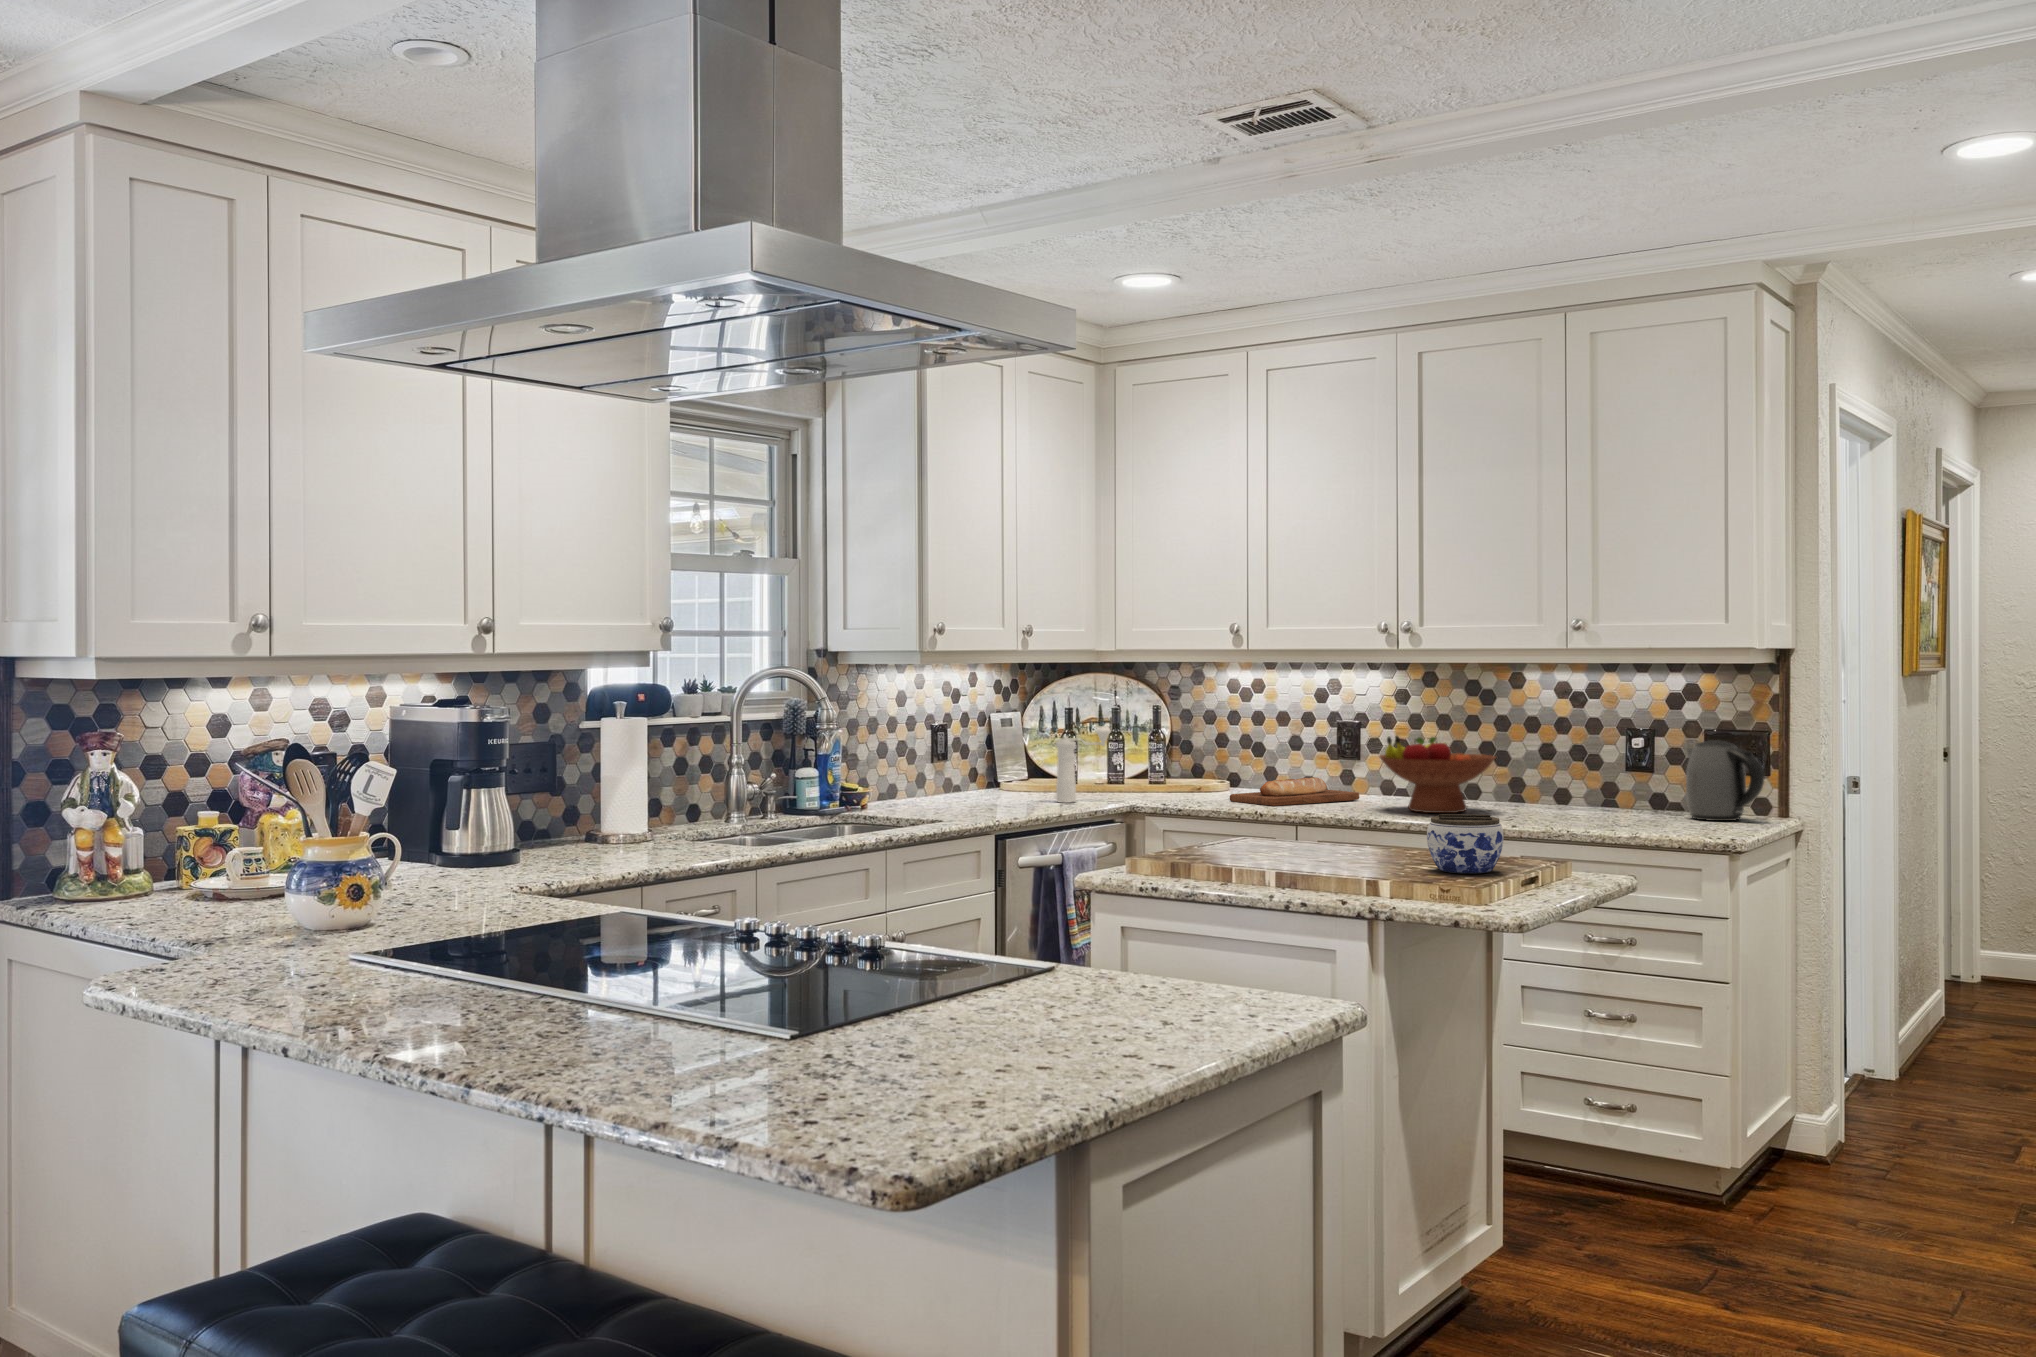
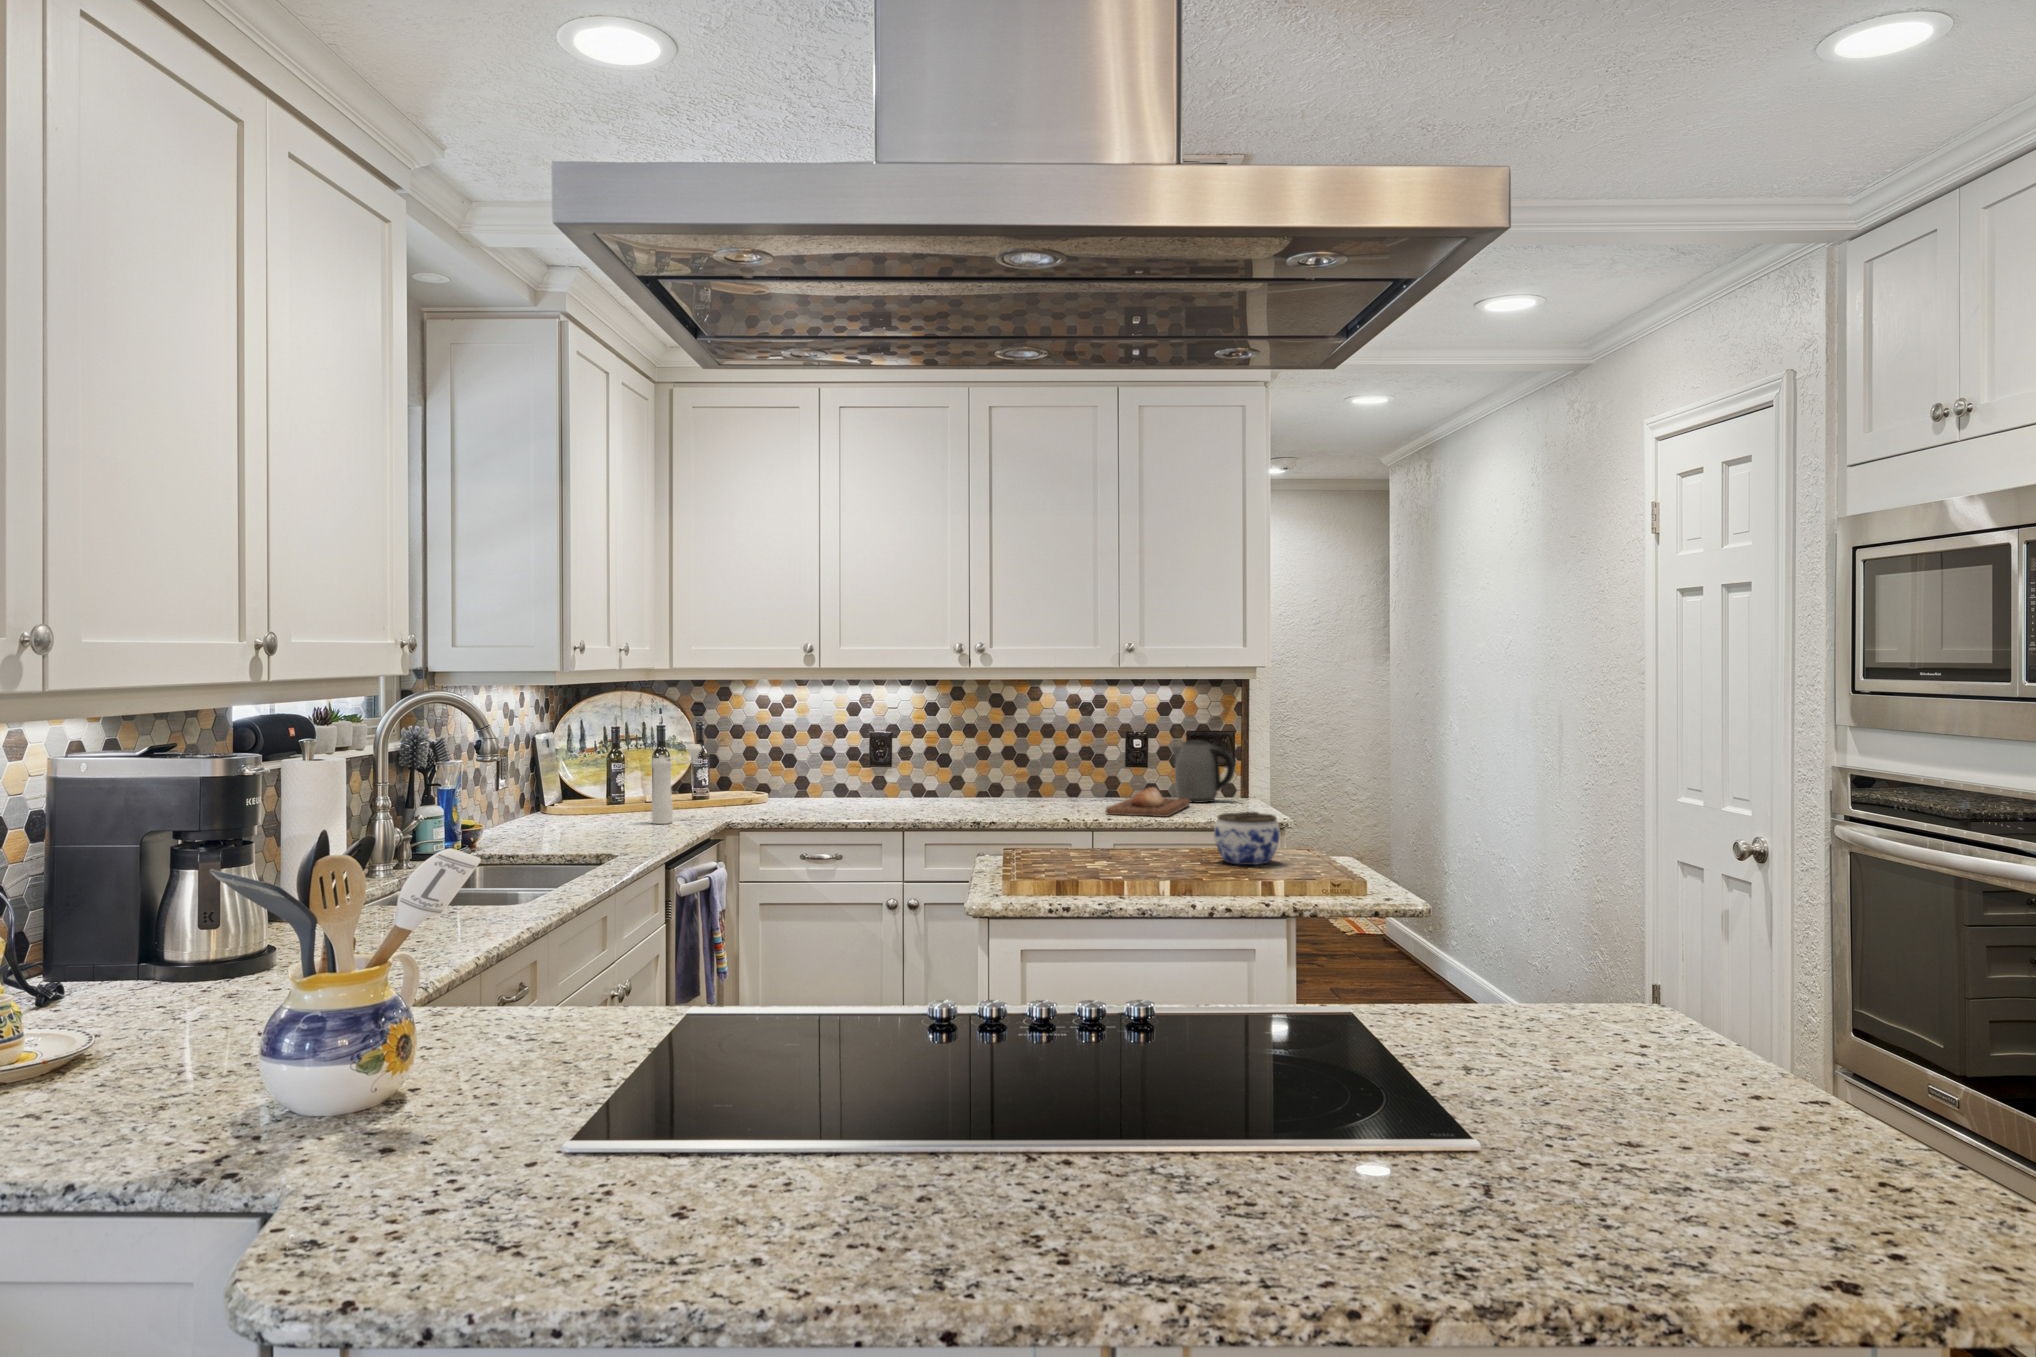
fruit bowl: present [1380,736,1496,813] -> none [953,744,1052,810]
bread loaf: present [1230,777,1359,806] -> present [1105,787,1190,817]

